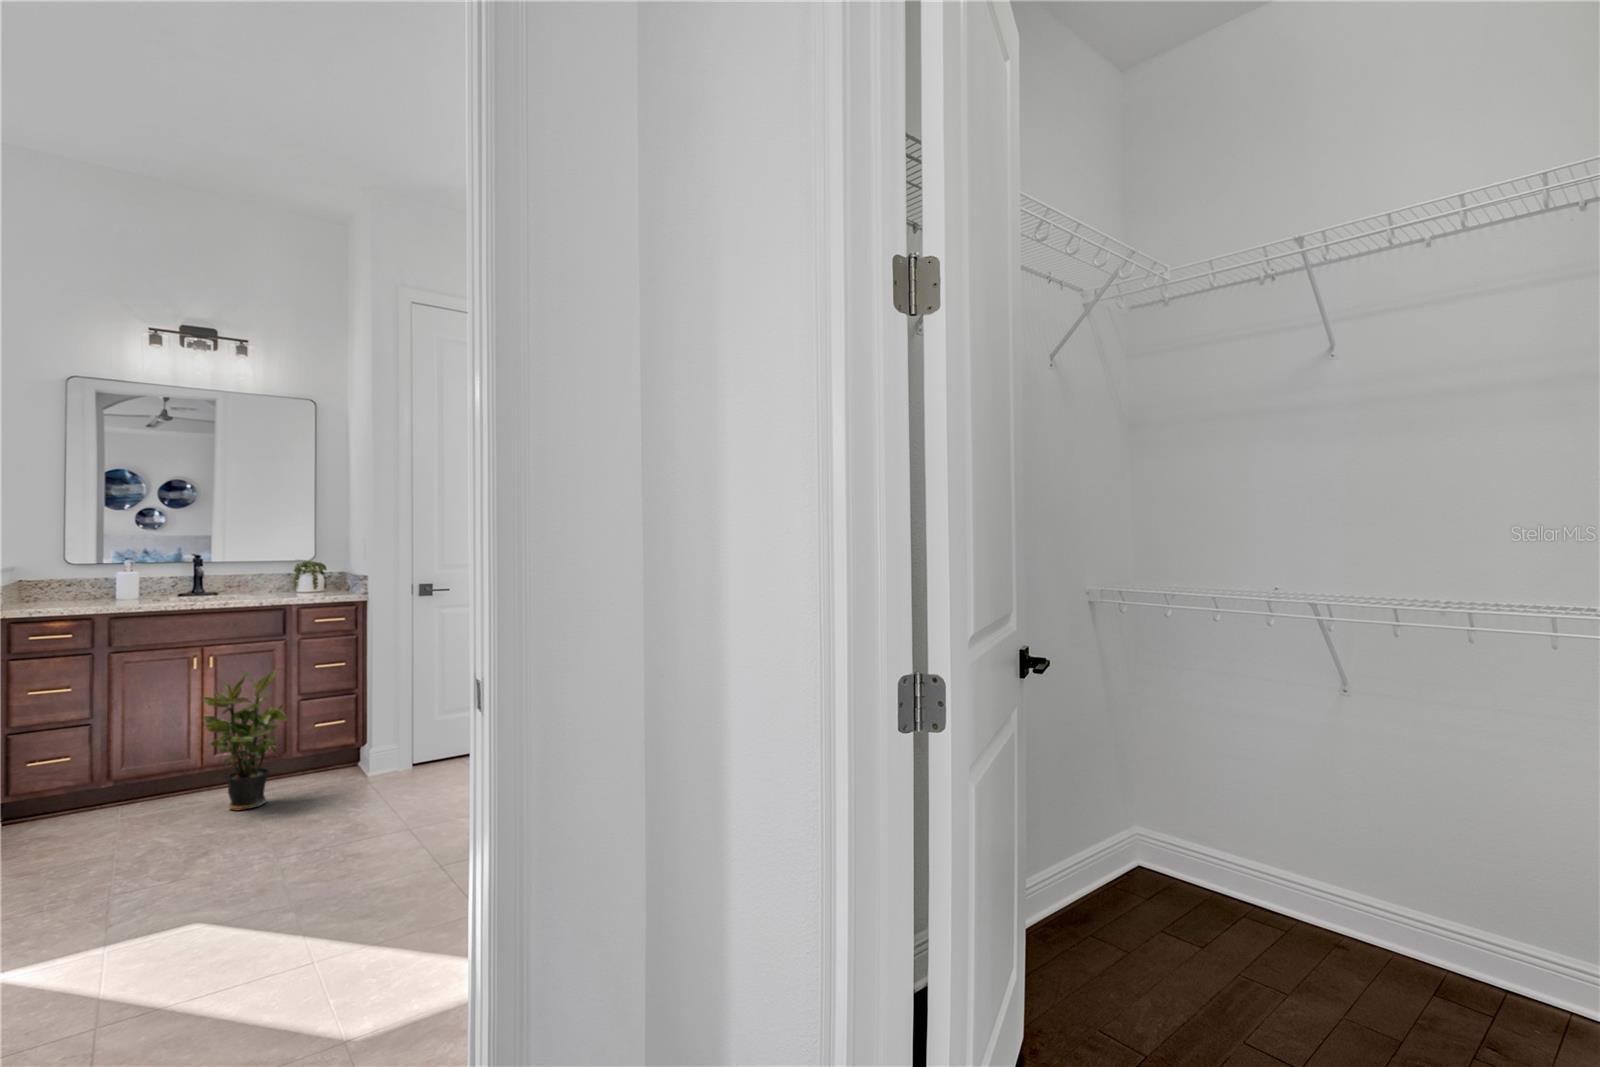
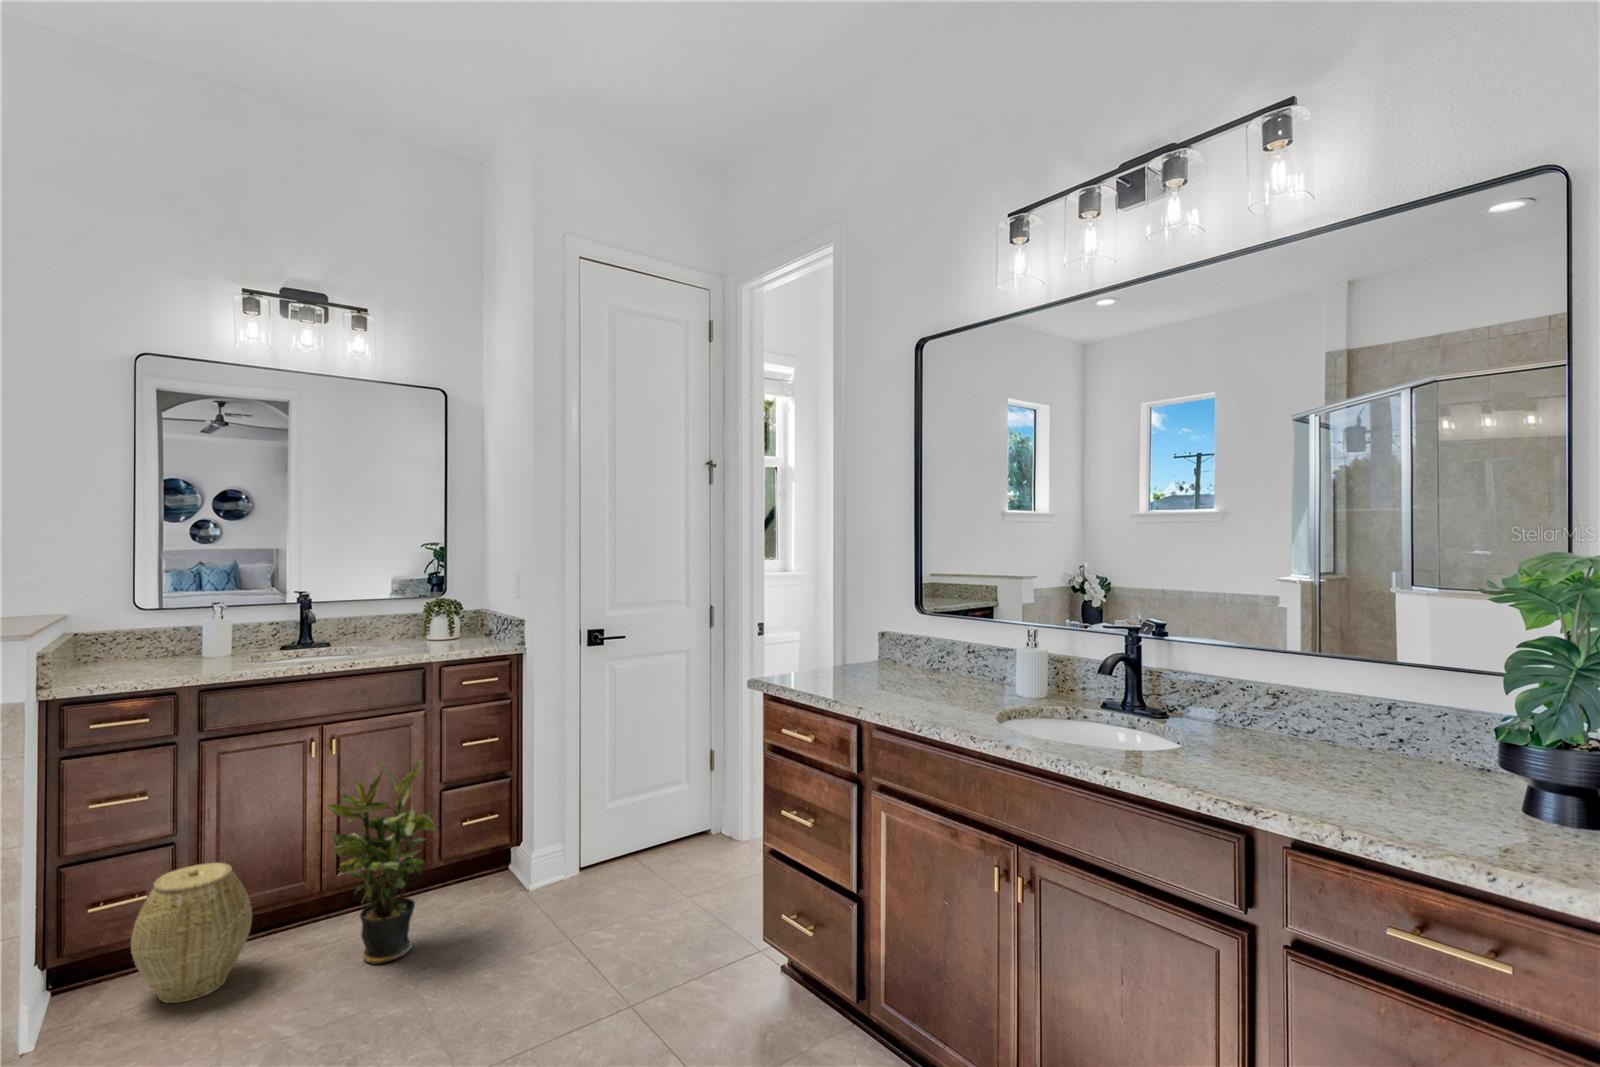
woven basket: none [57,738,147,829] -> present [131,863,252,1003]

